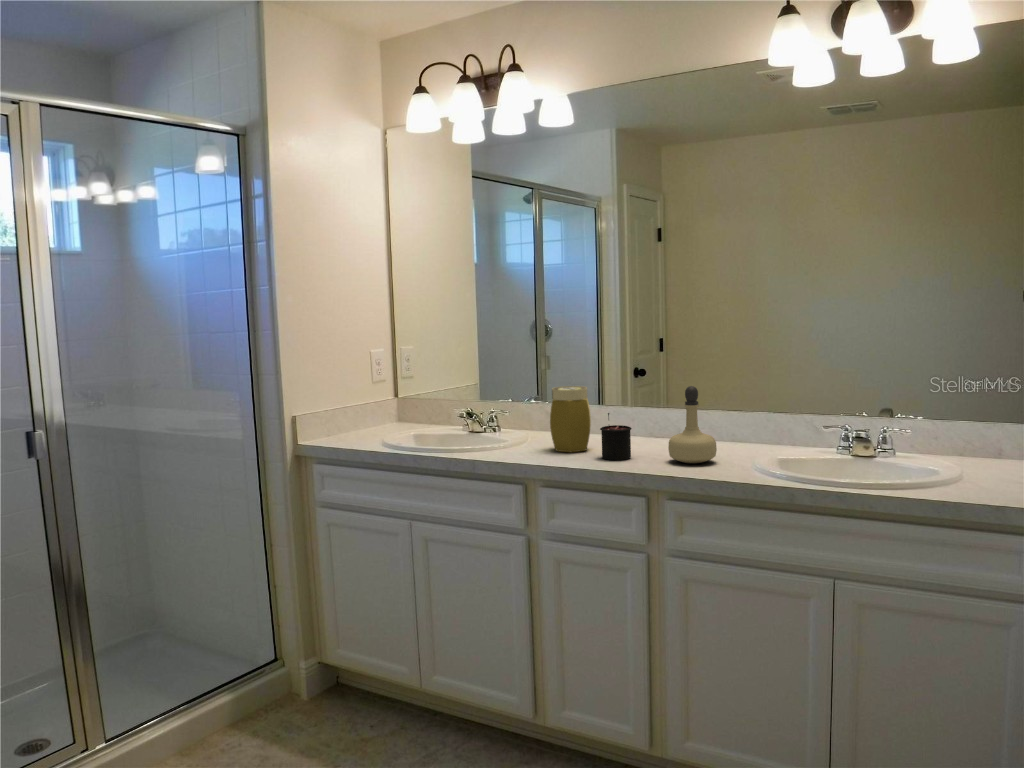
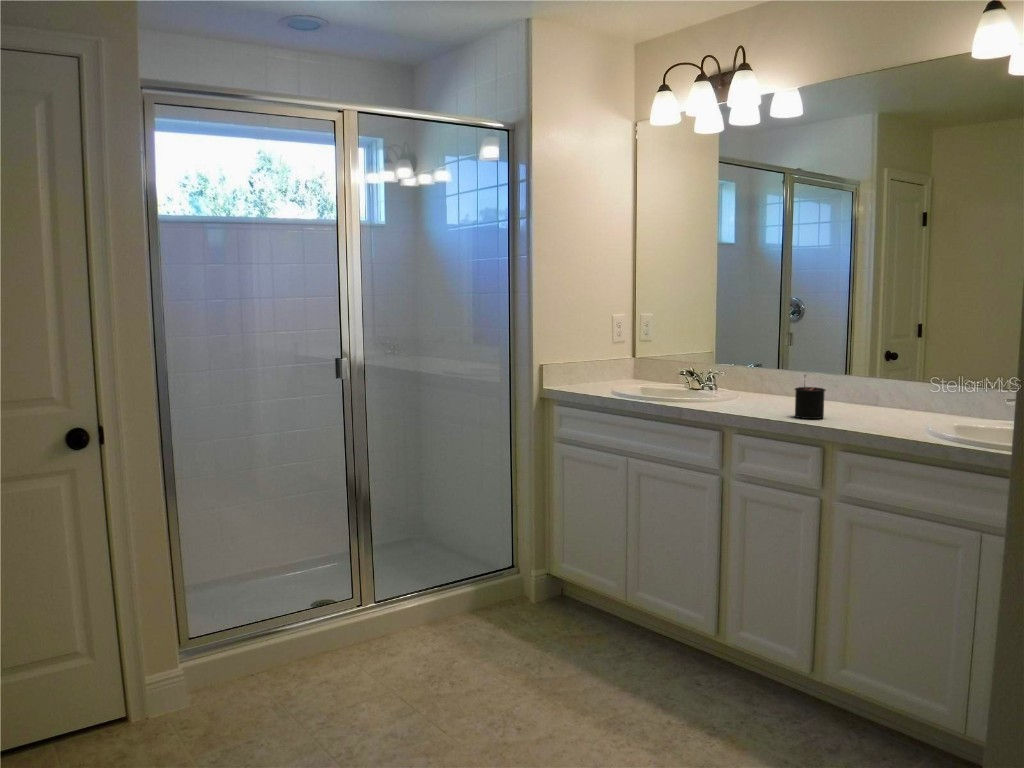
jar: present [550,386,591,452] -> none [752,349,794,411]
perfume bottle: present [668,386,717,463] -> none [858,352,908,427]

